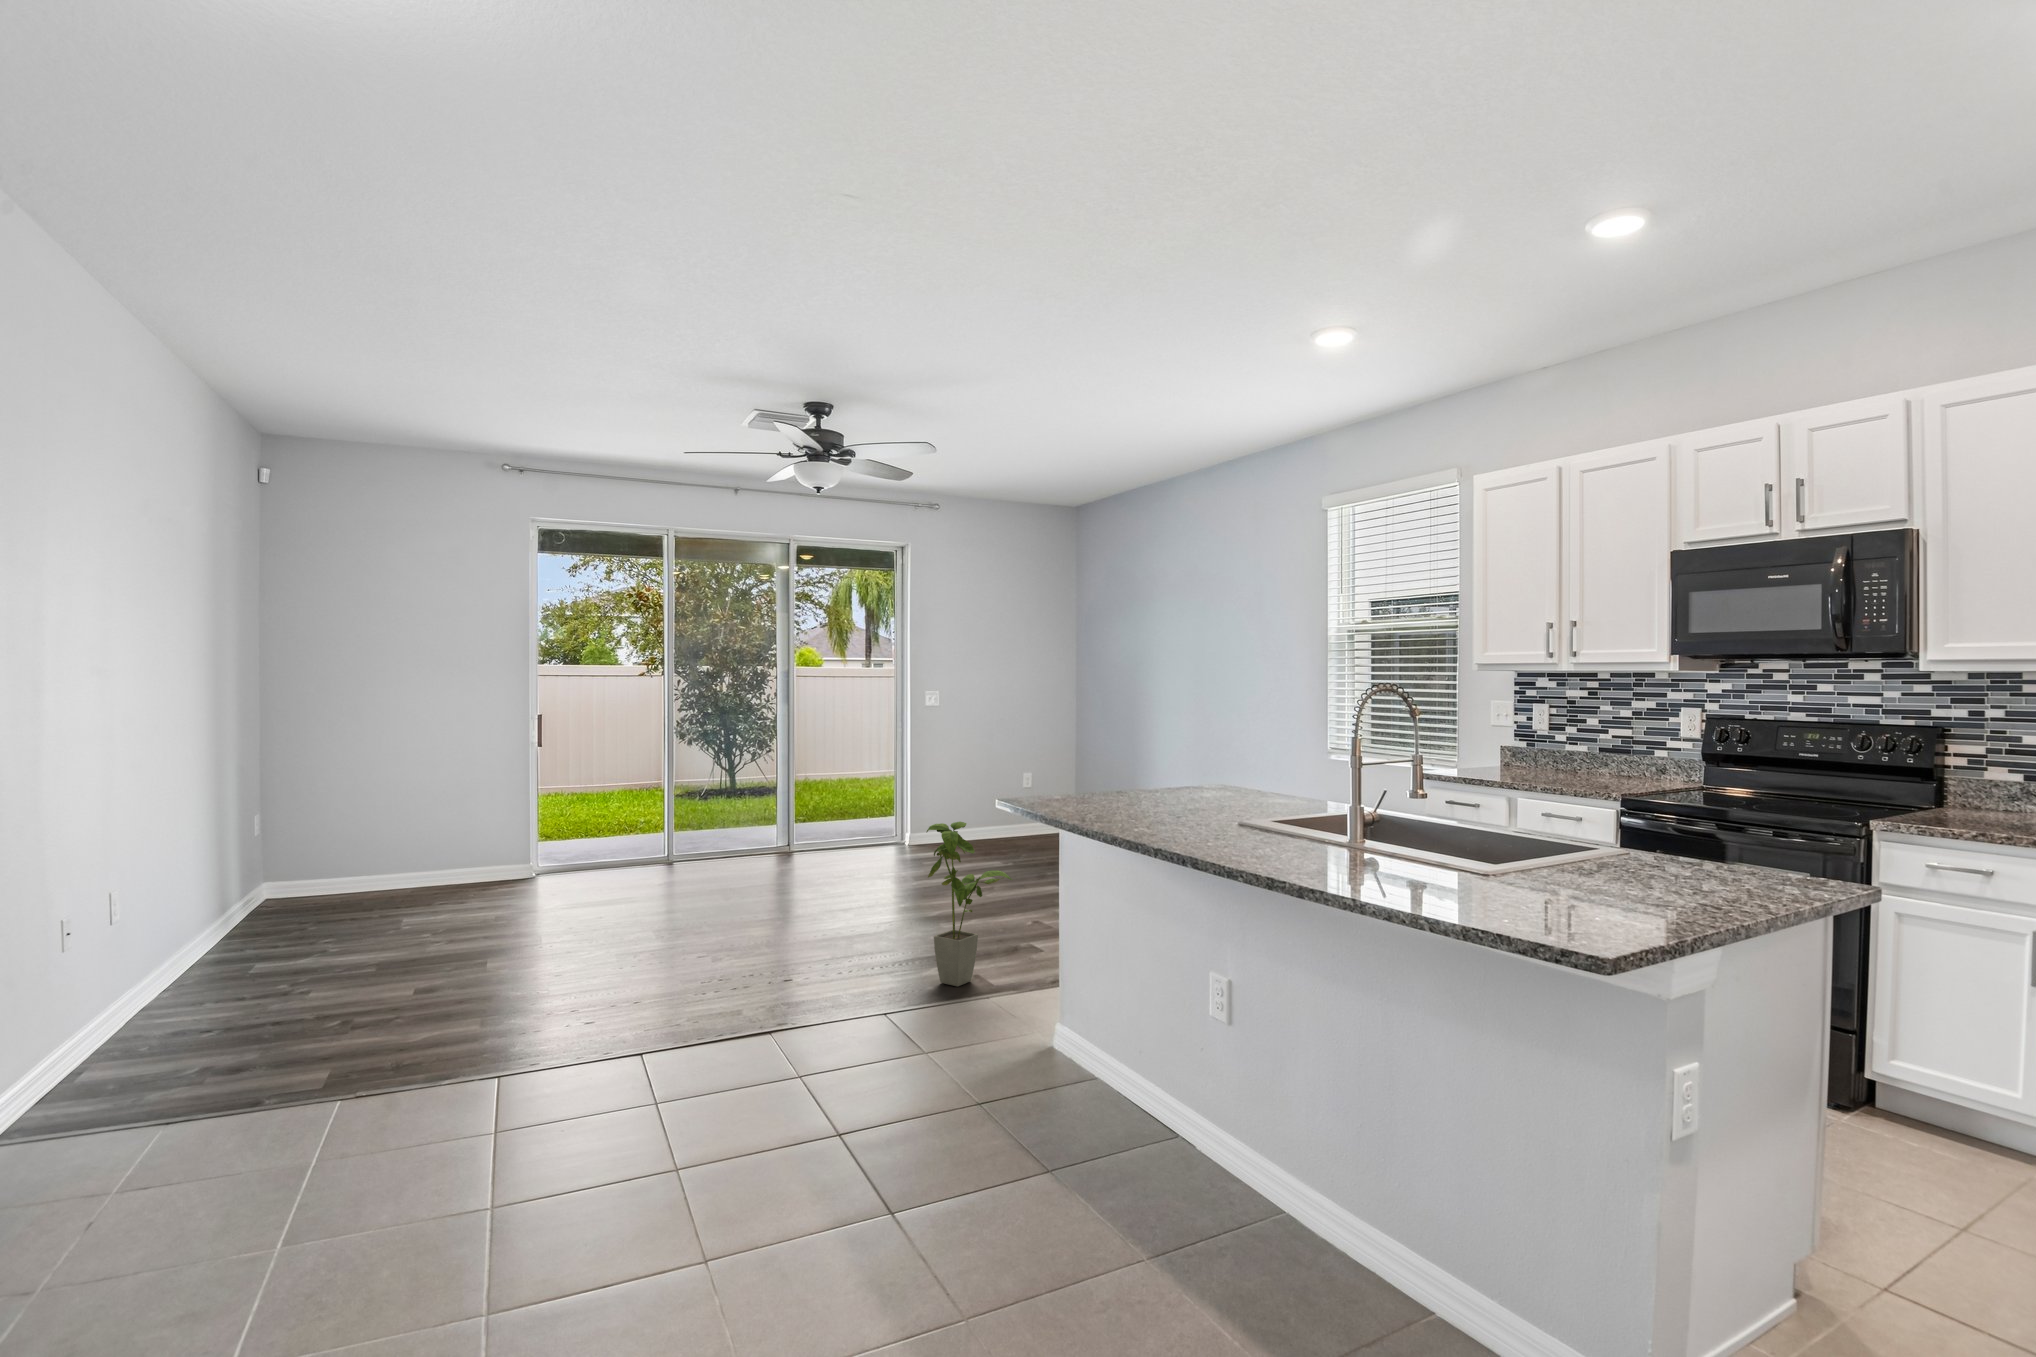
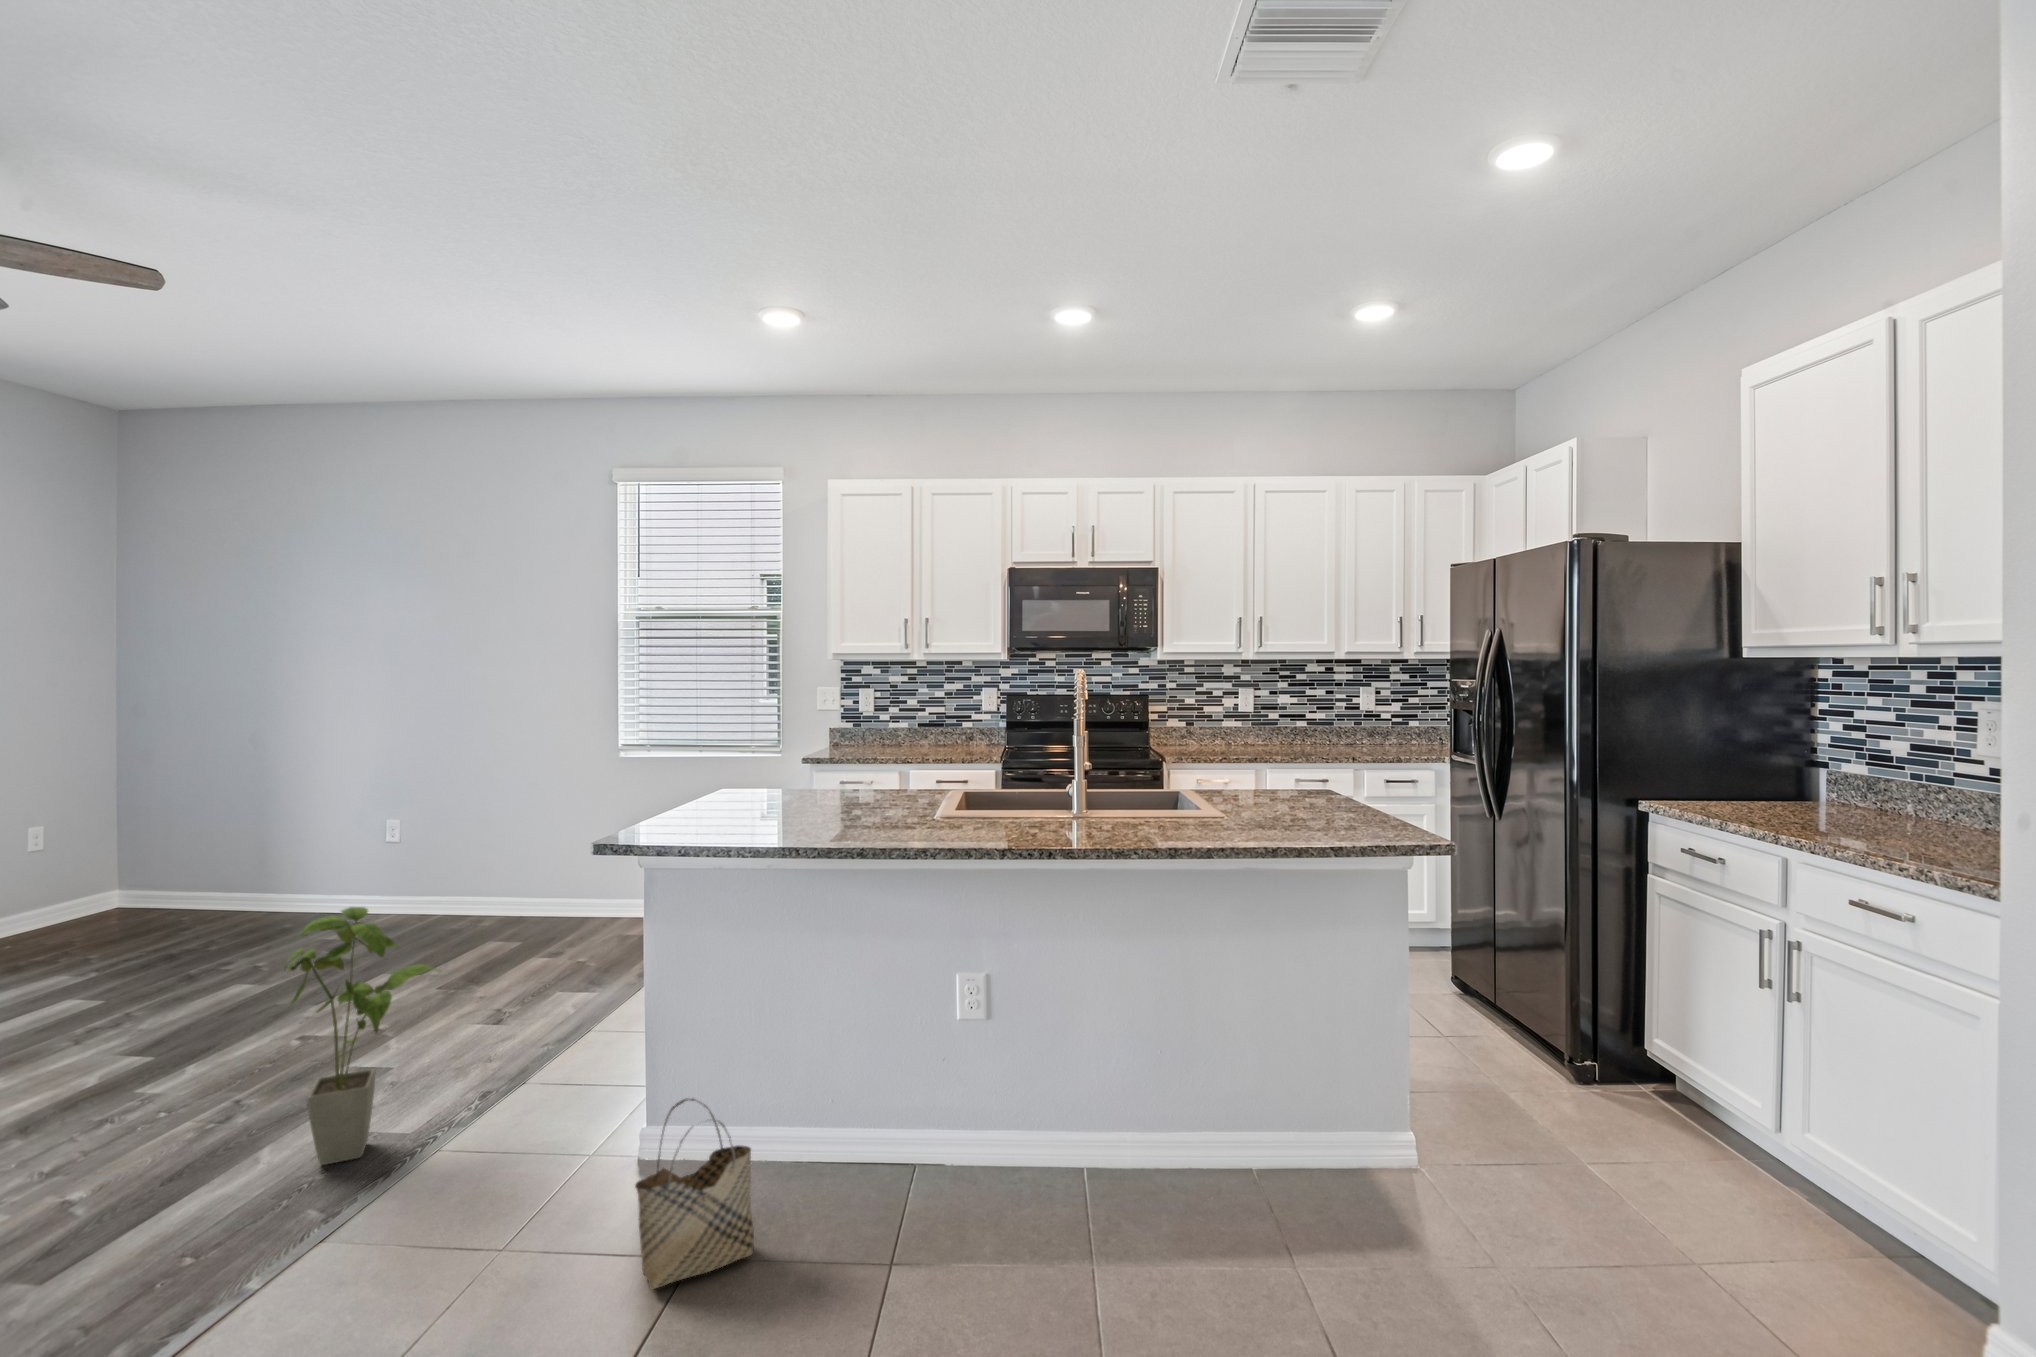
woven basket: none [934,985,1018,1119] -> present [635,1099,754,1290]

